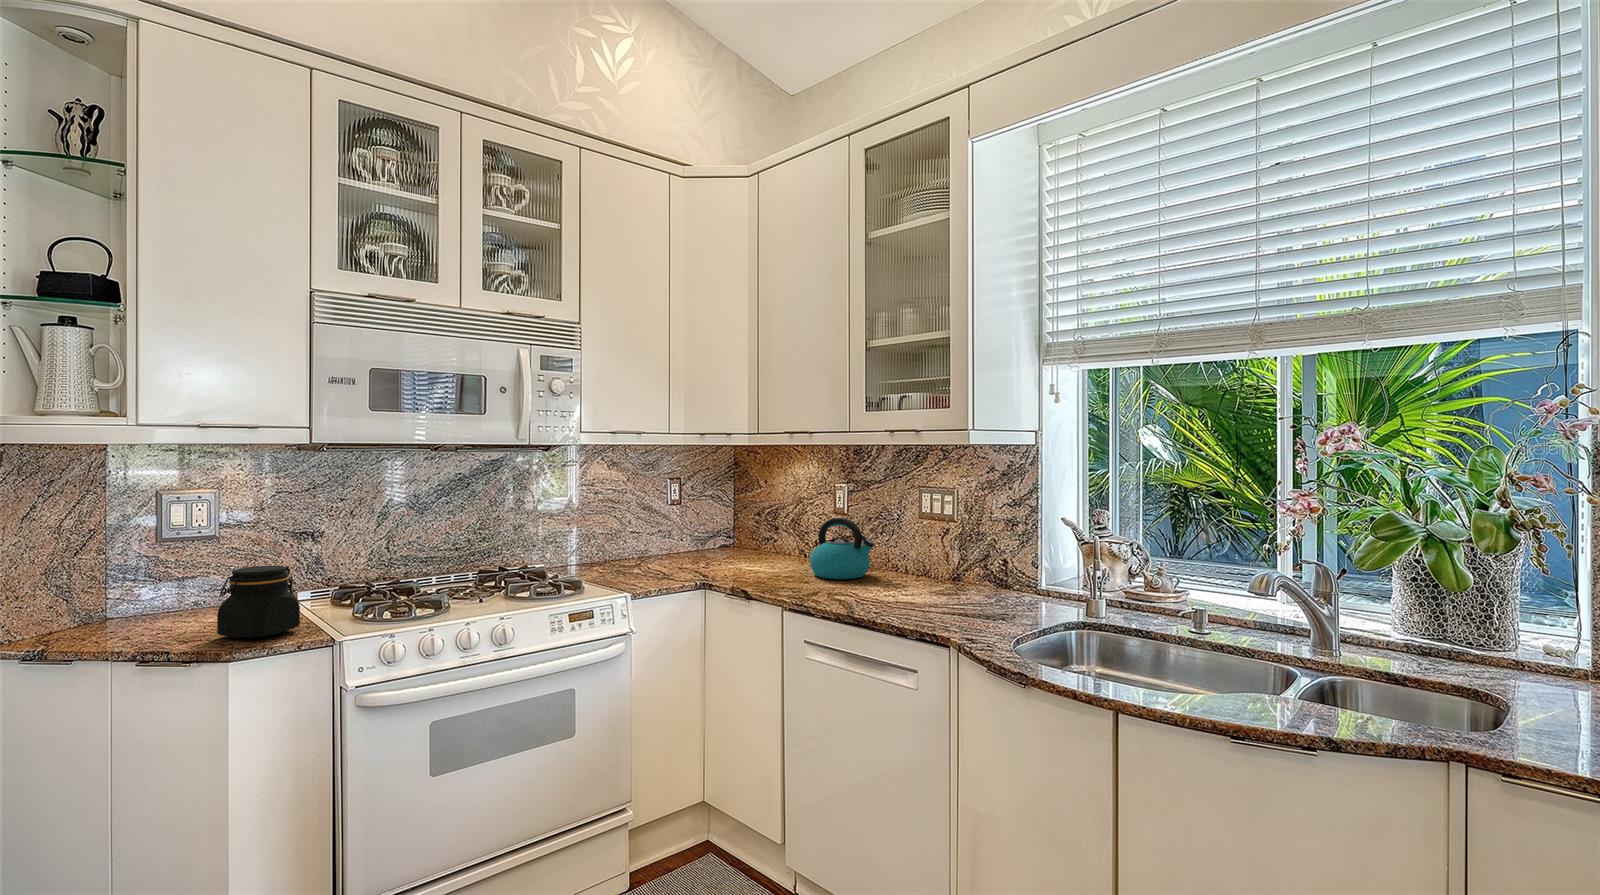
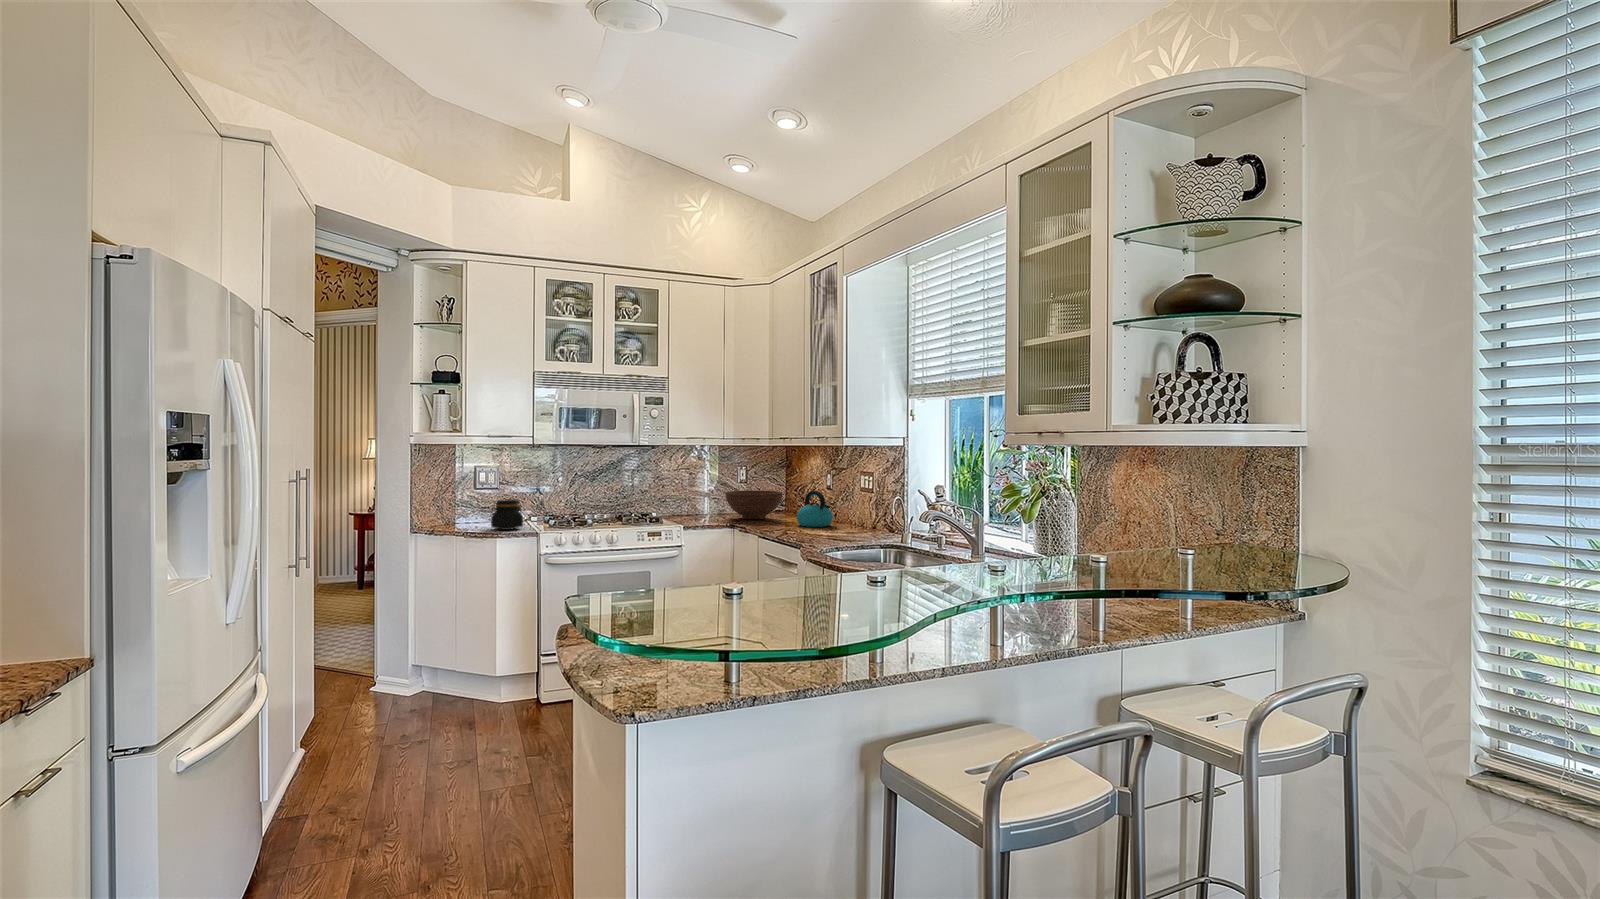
fruit bowl: none [671,517,767,568] -> present [725,490,783,519]

